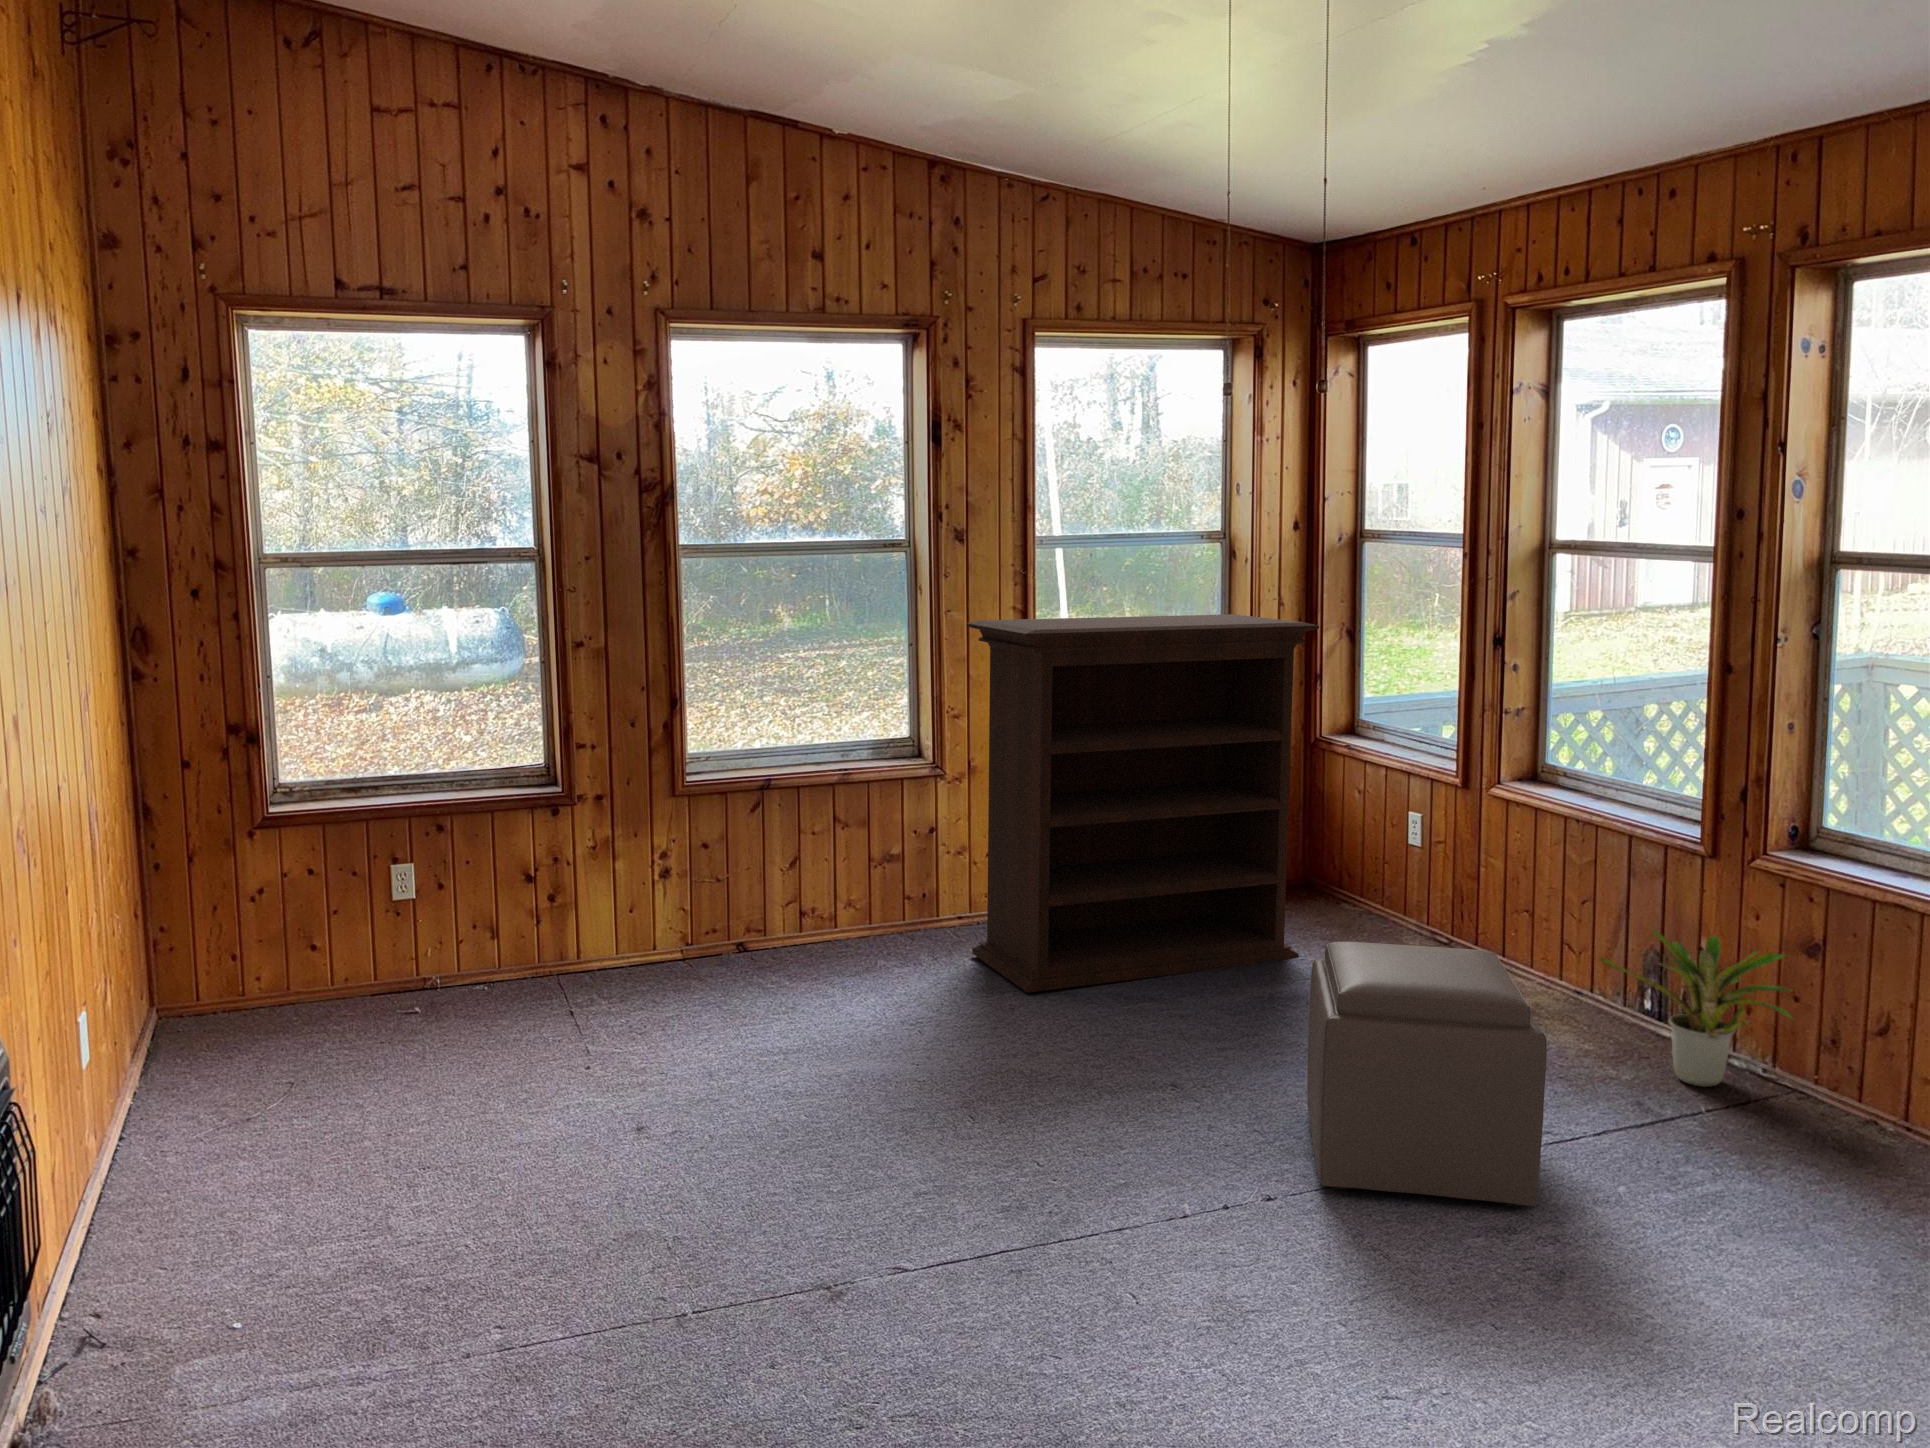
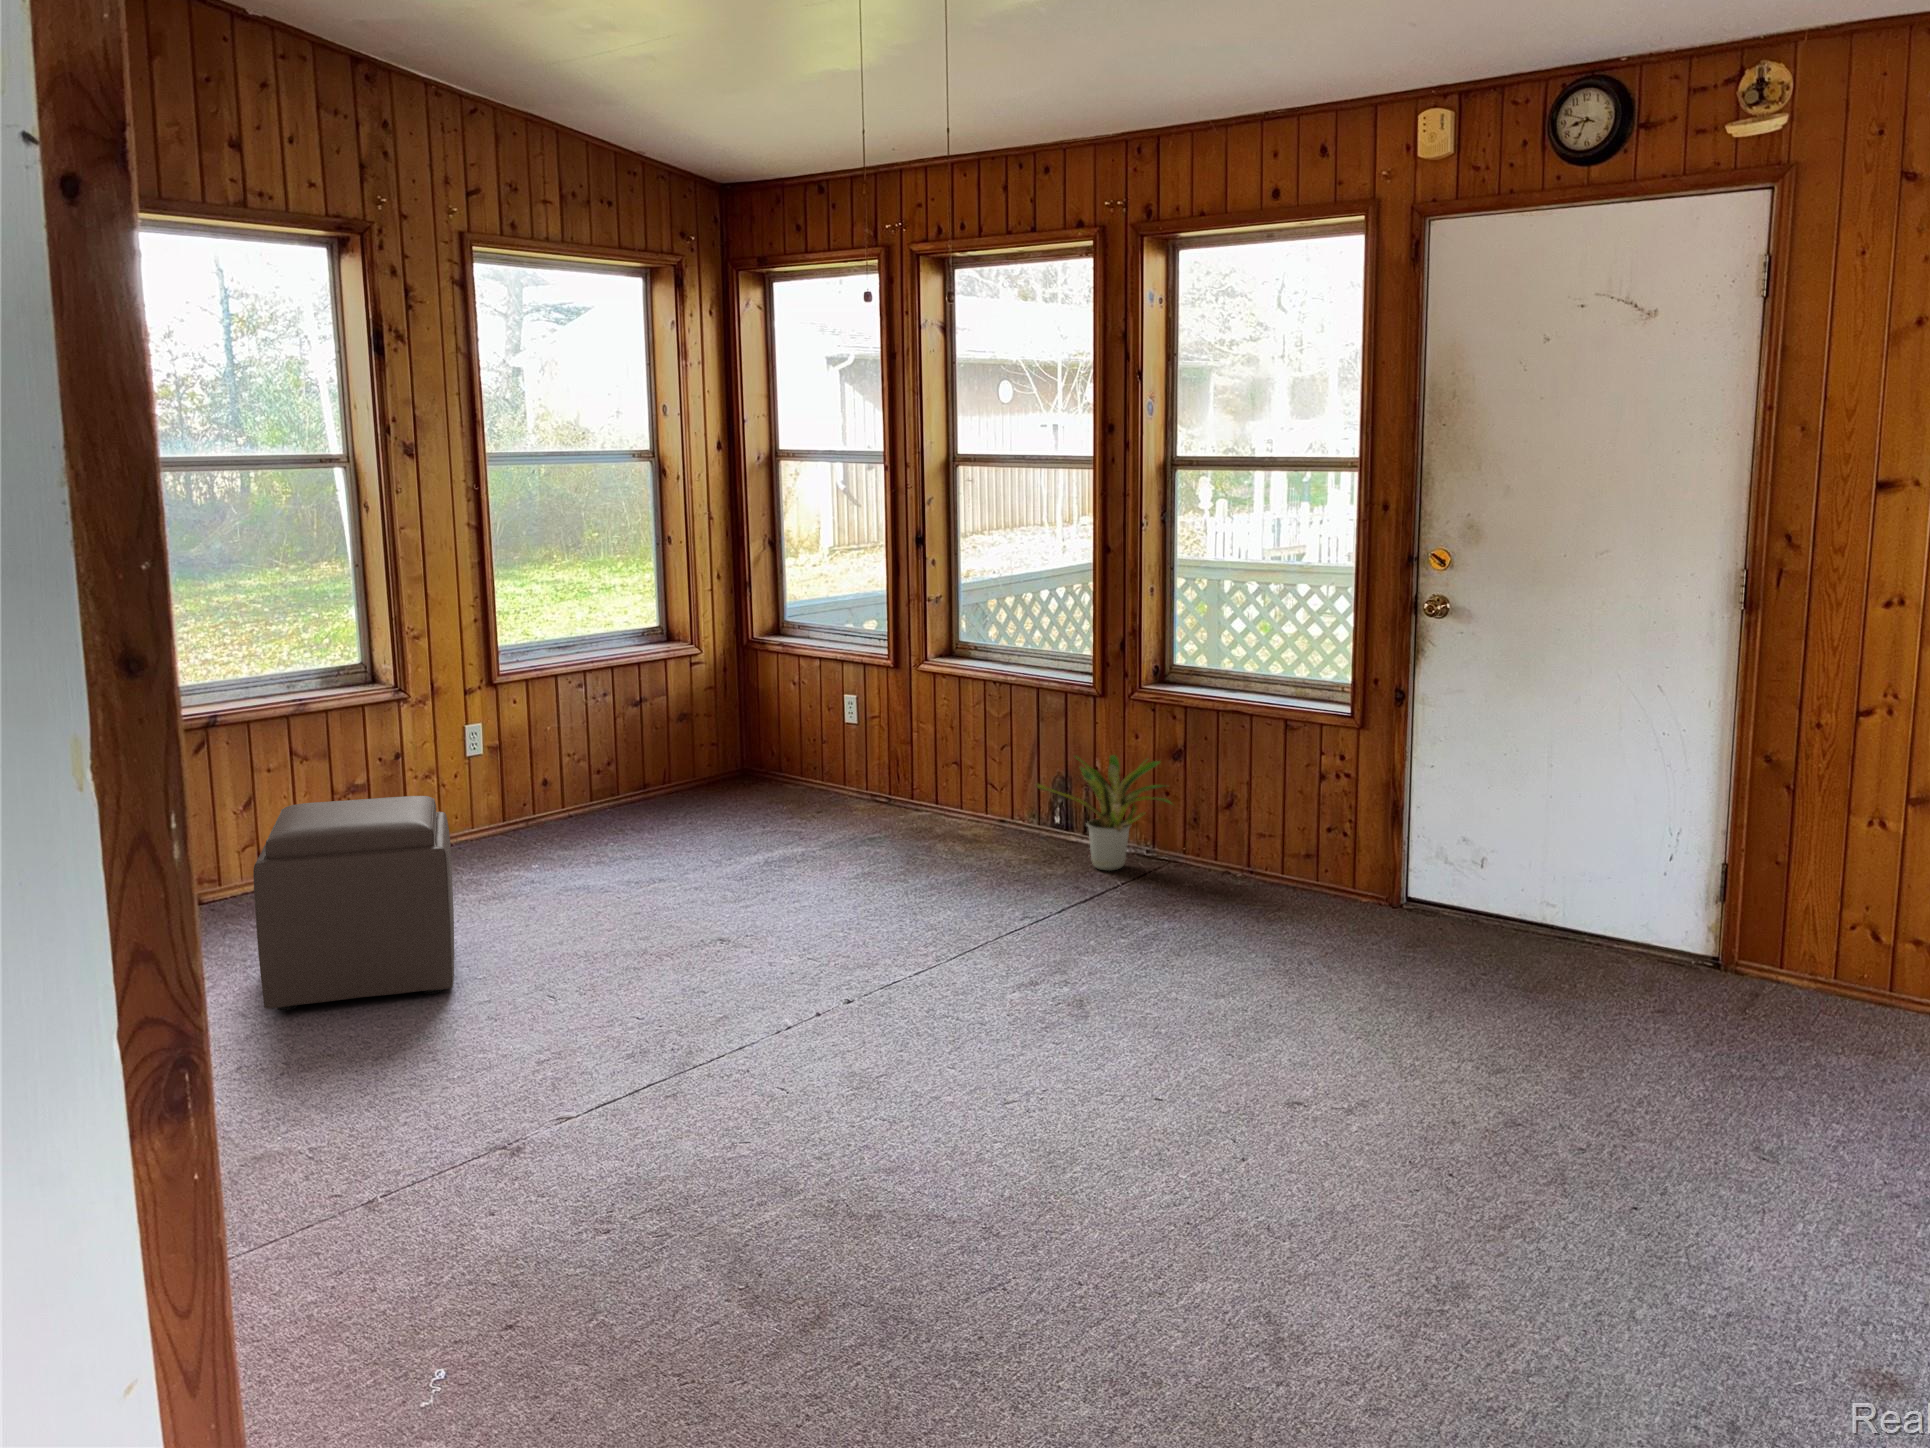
bookshelf: present [967,614,1319,993] -> none [439,525,776,896]
ottoman: present [1307,942,1547,1207] -> present [253,796,454,1011]

